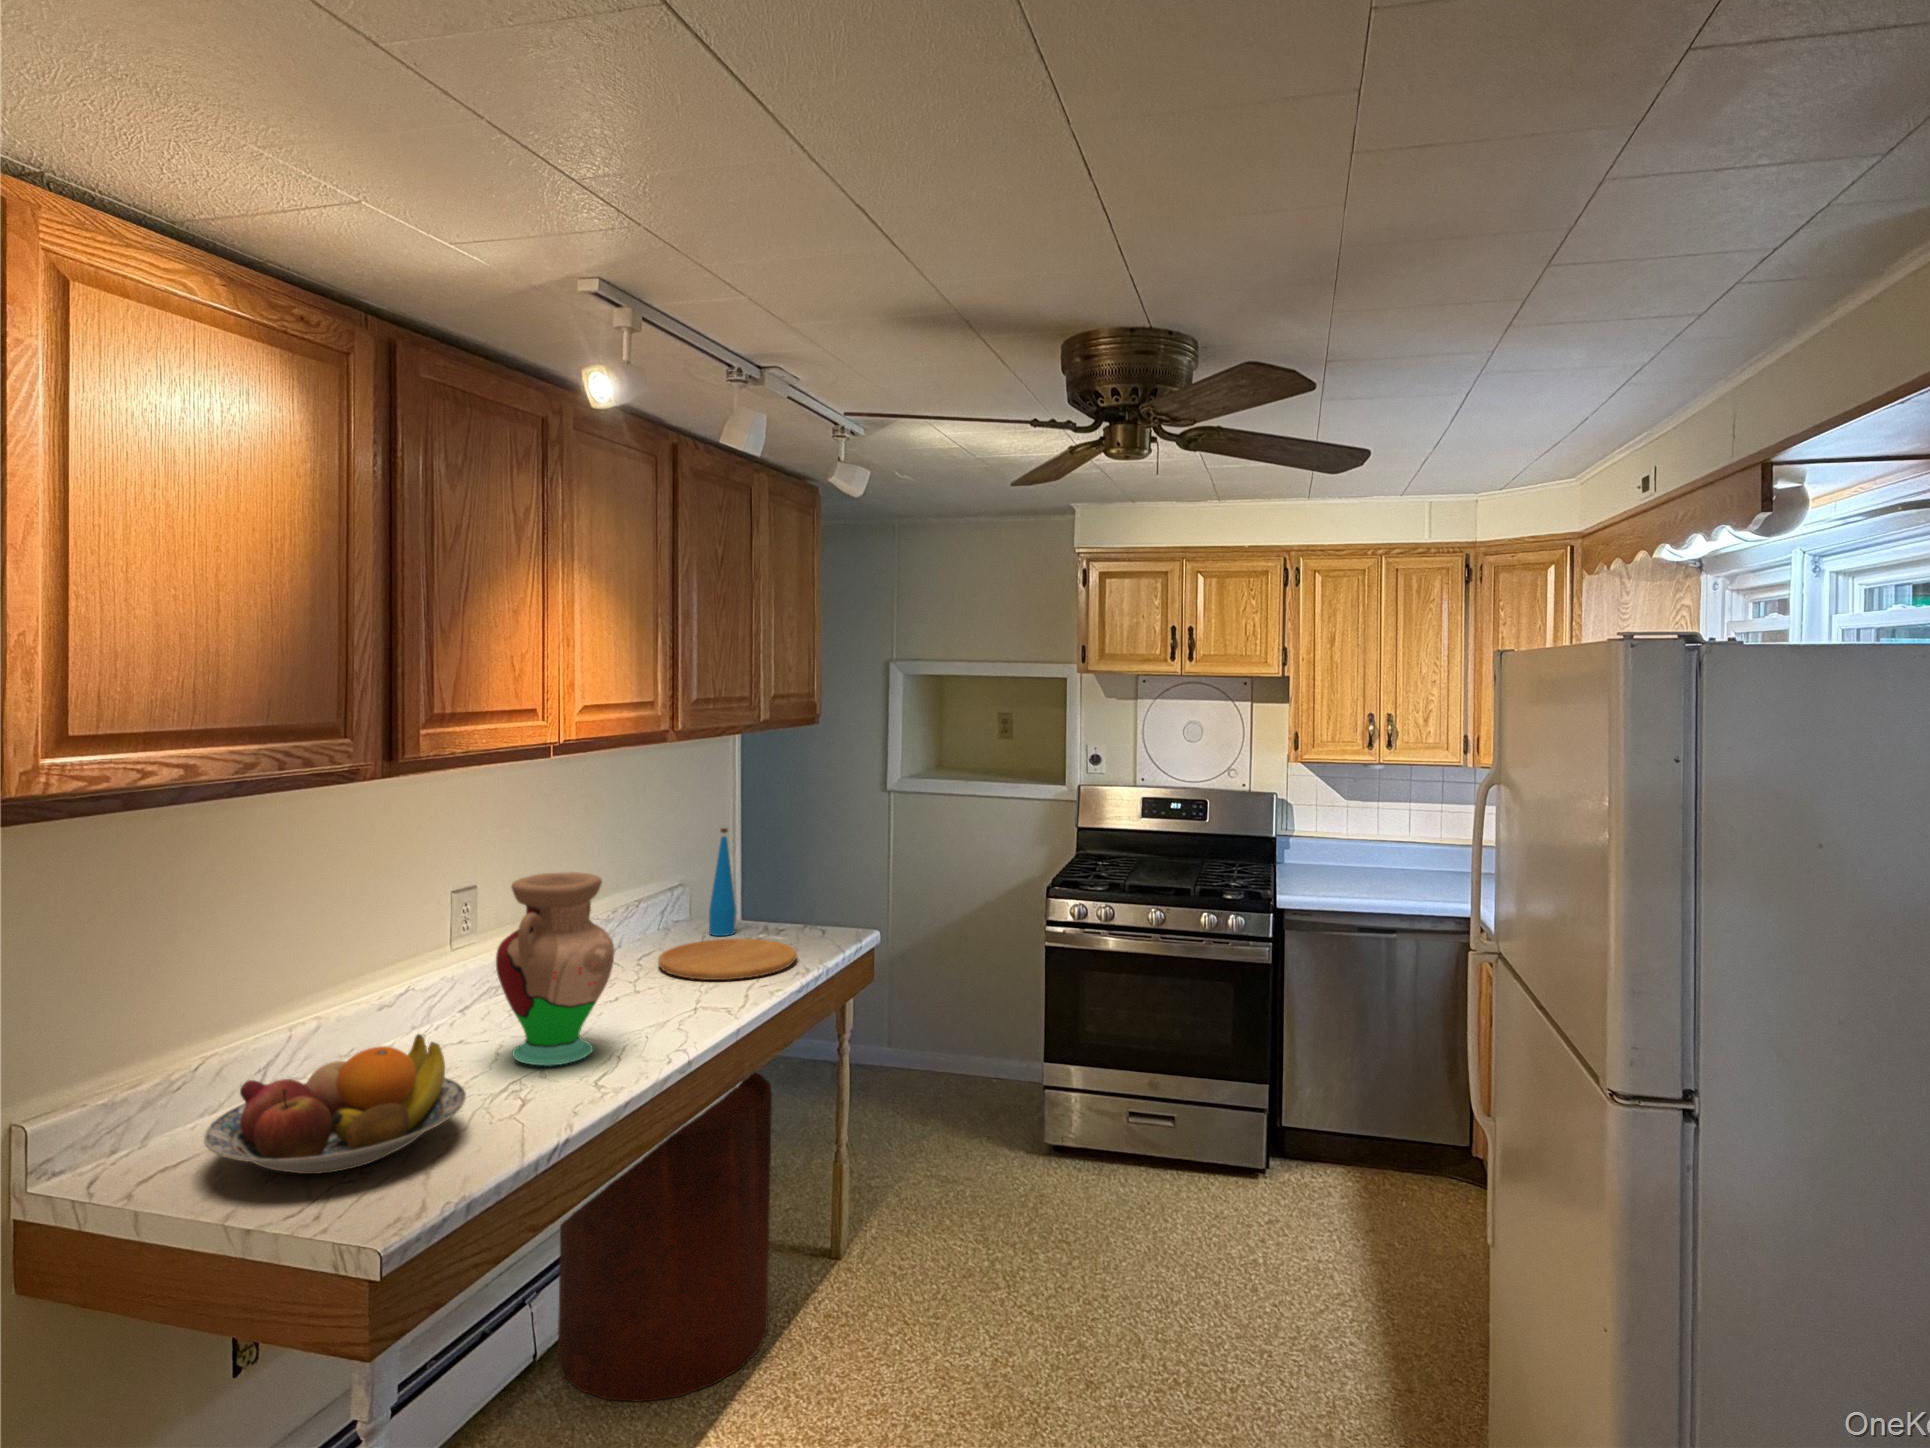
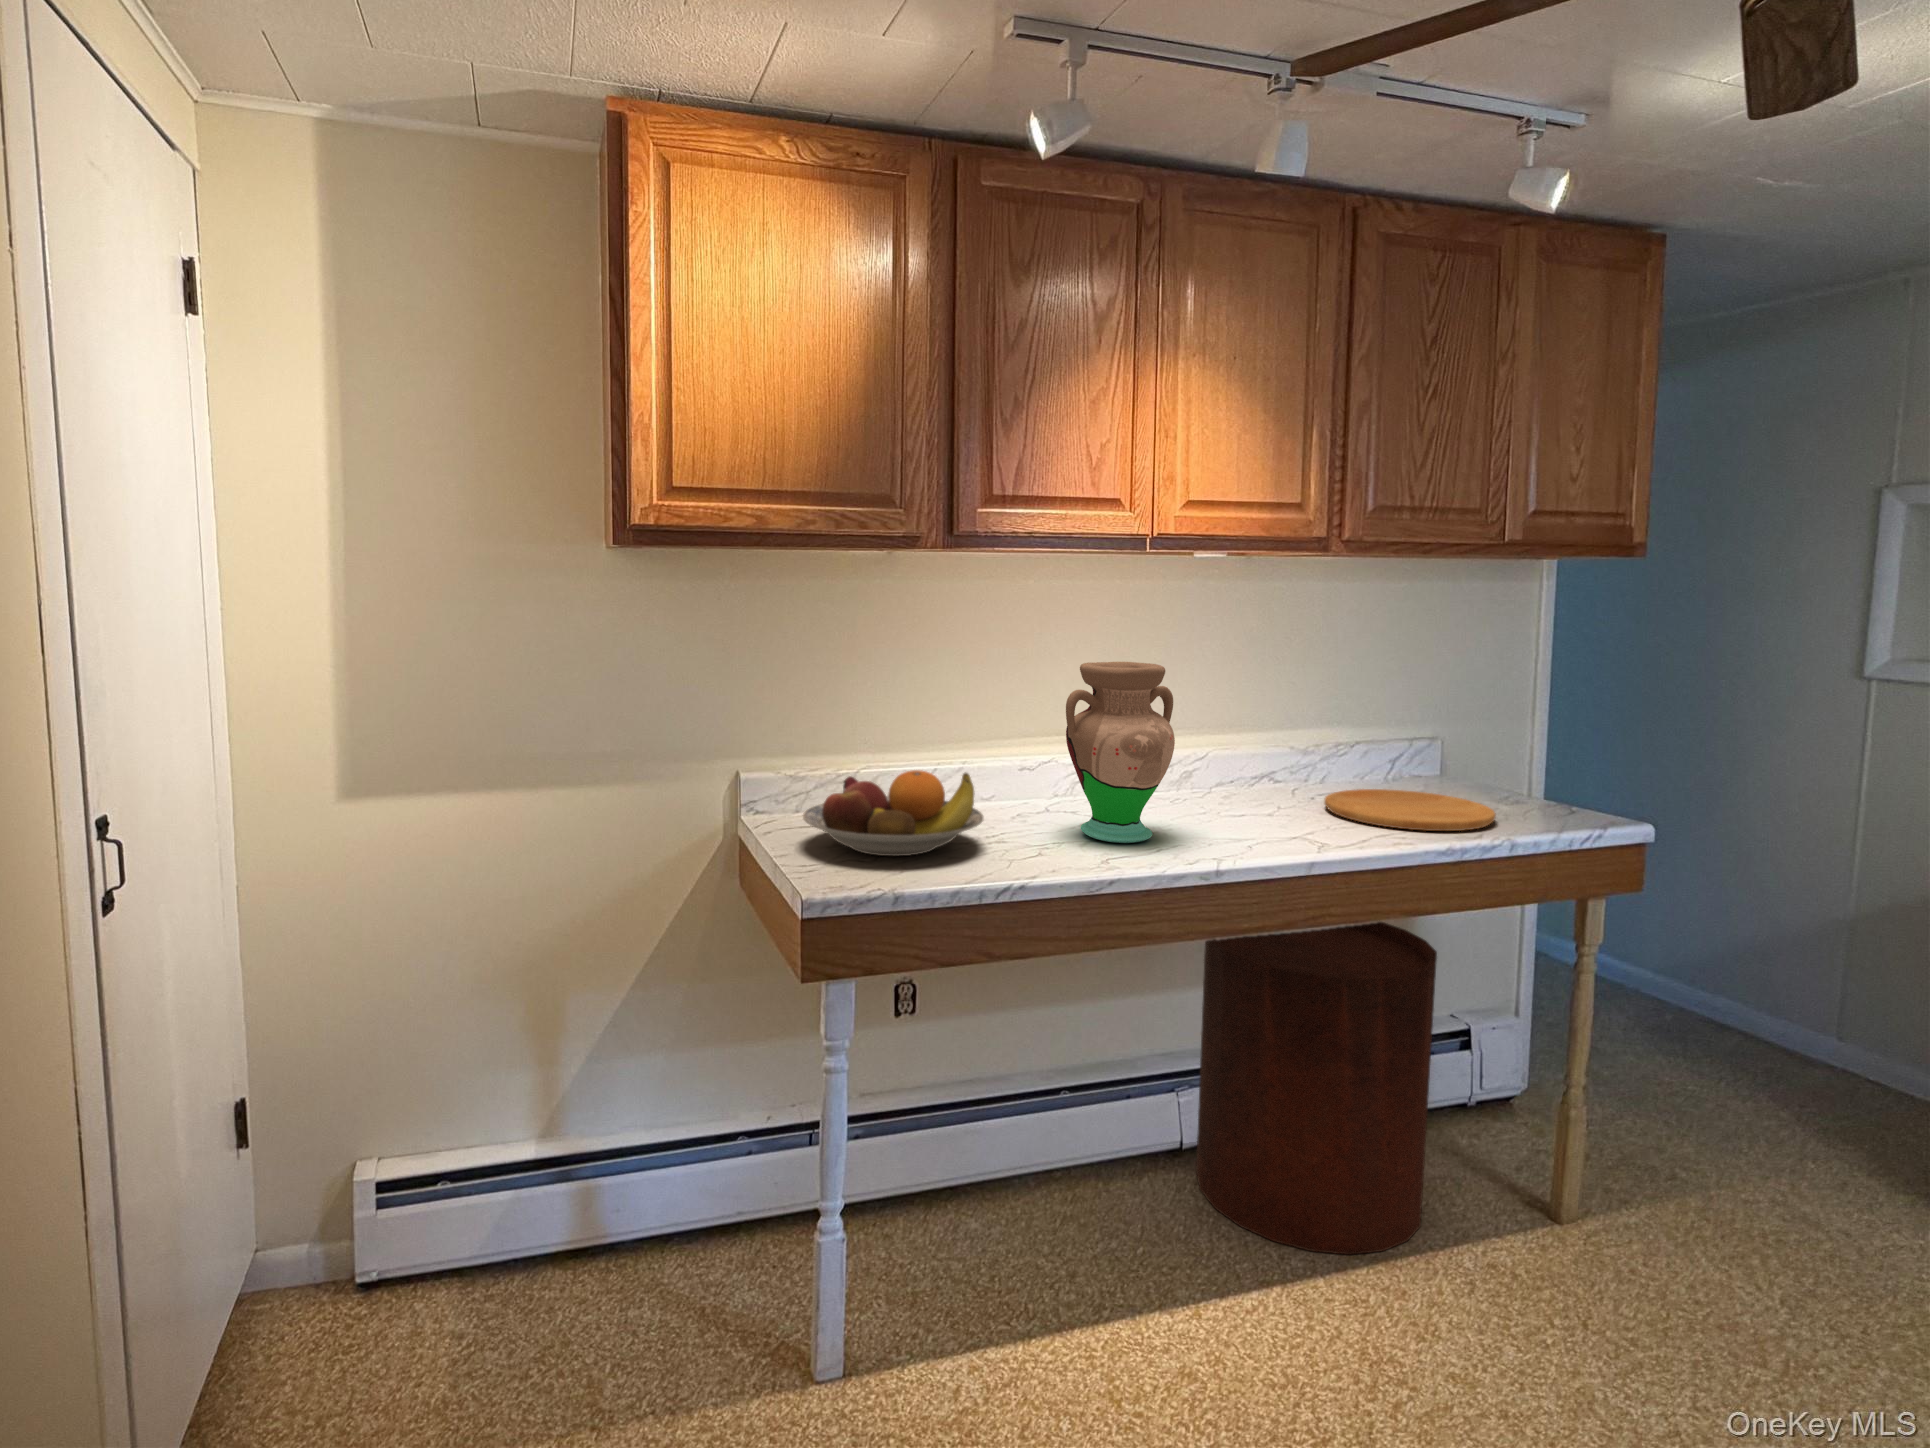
bottle: present [709,828,736,936] -> none [1437,670,1471,796]

